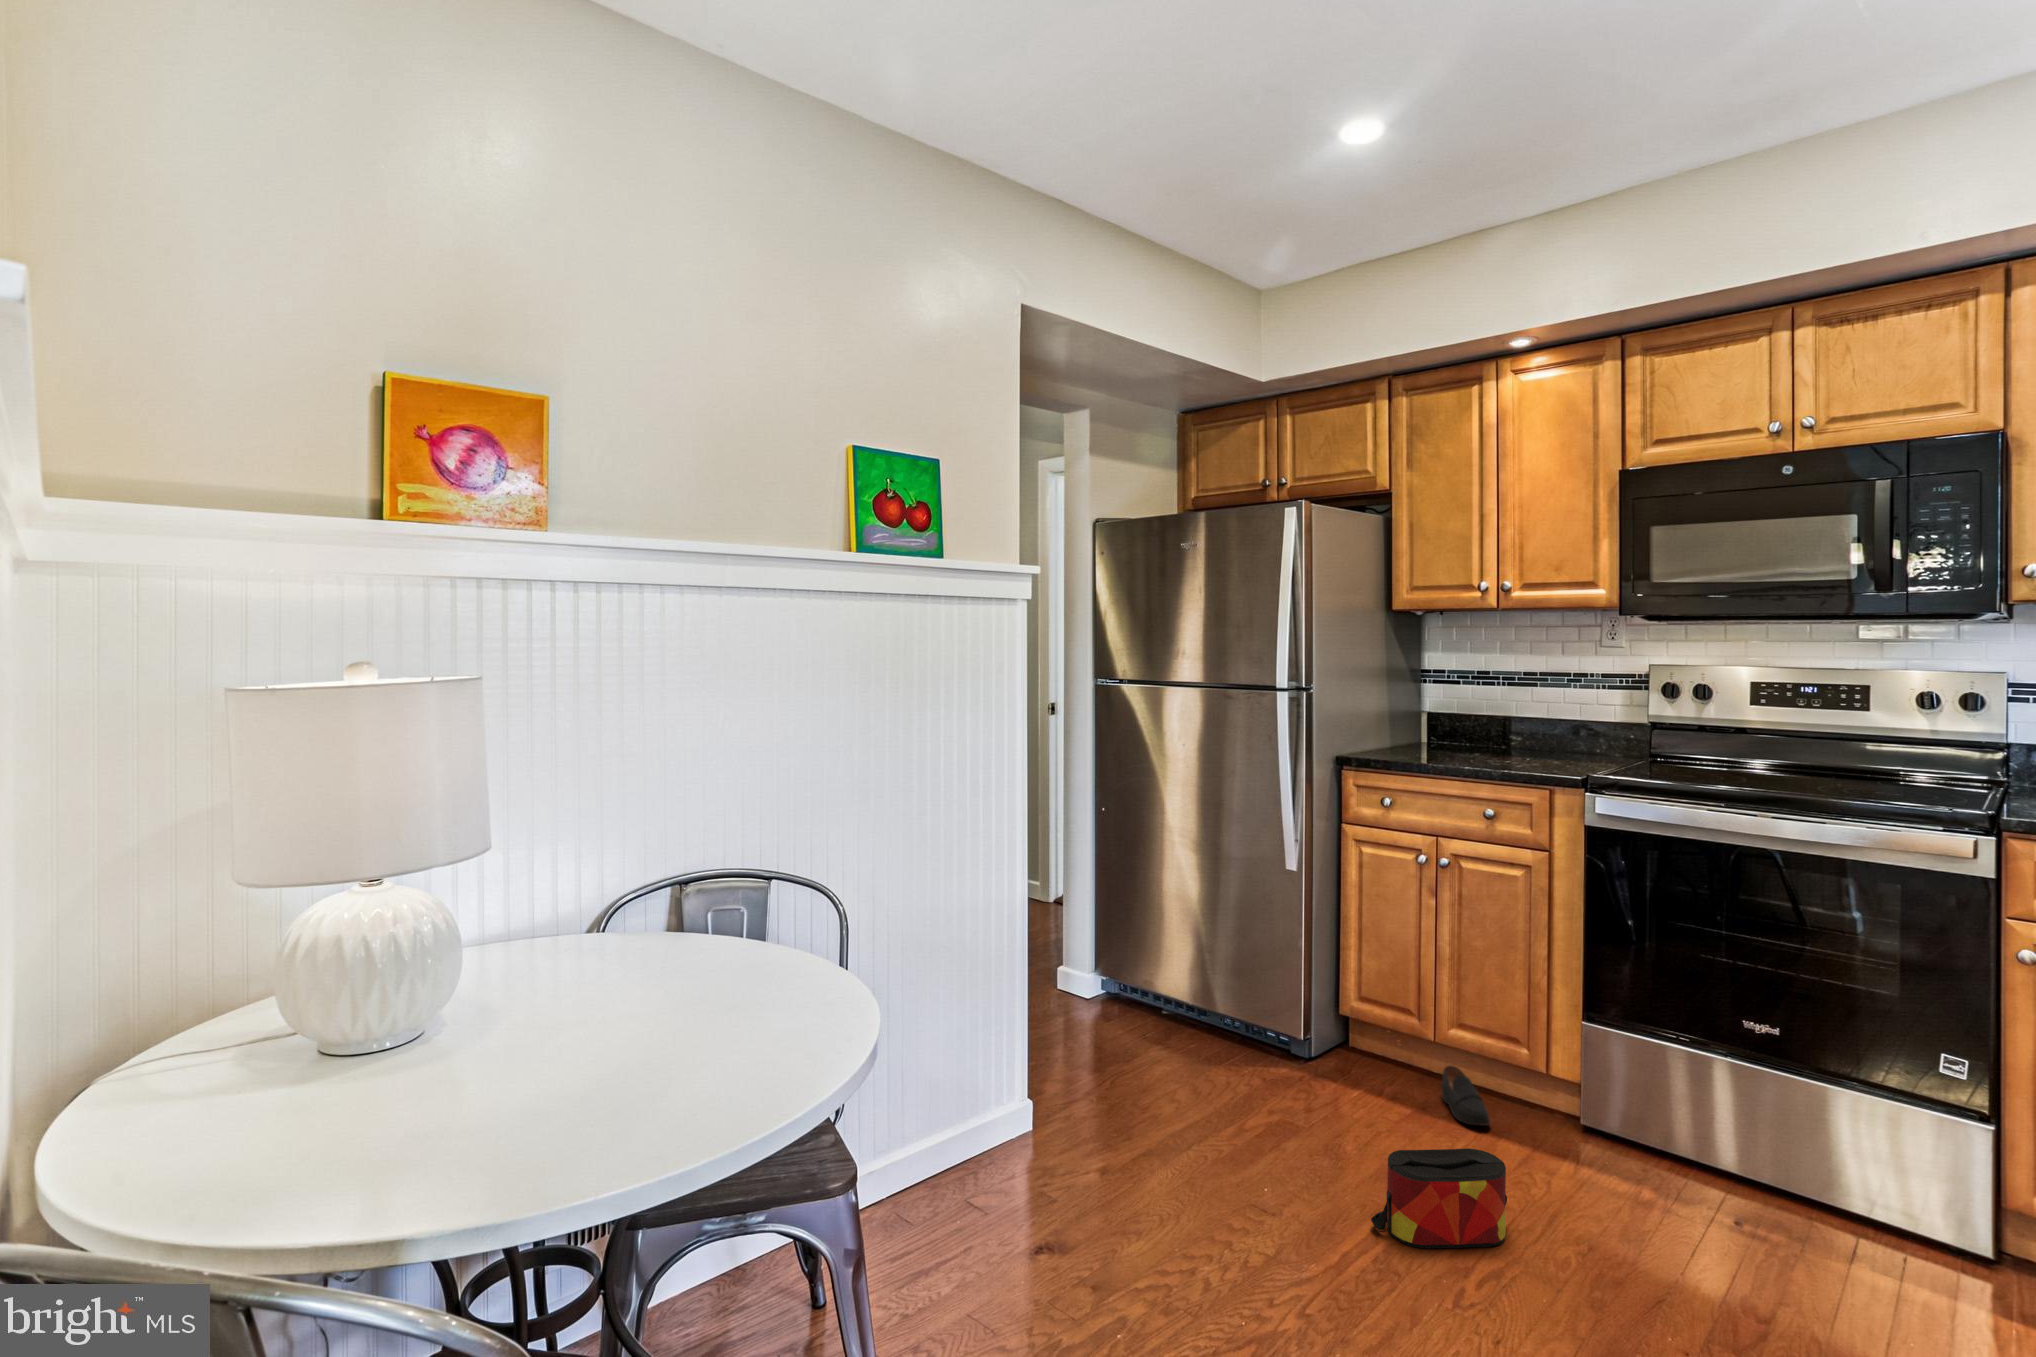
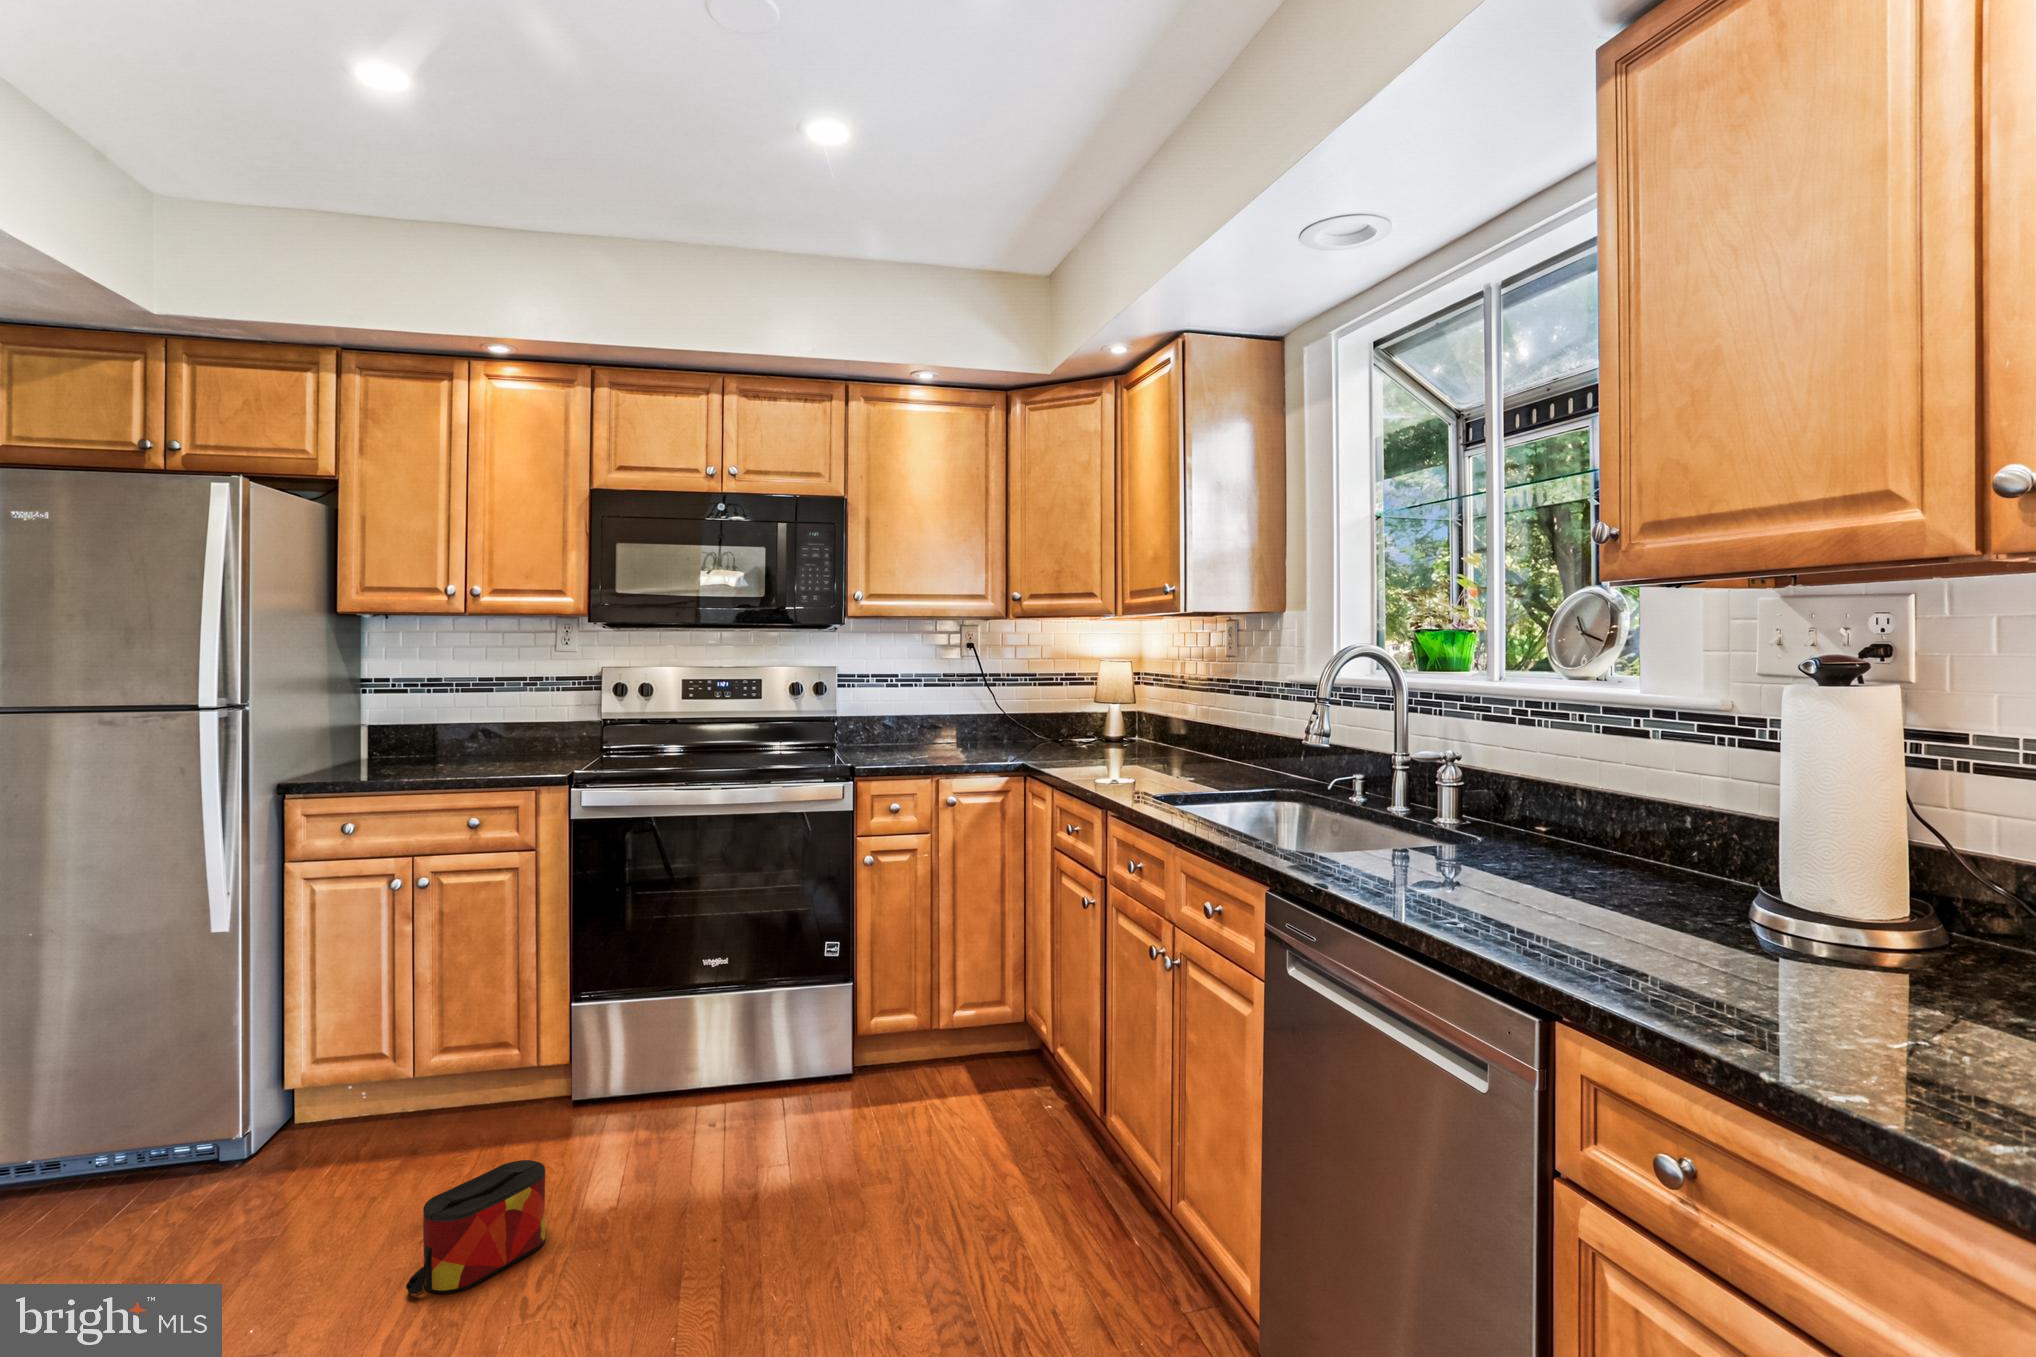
shoe: present [1441,1066,1490,1126] -> none [429,1096,492,1149]

